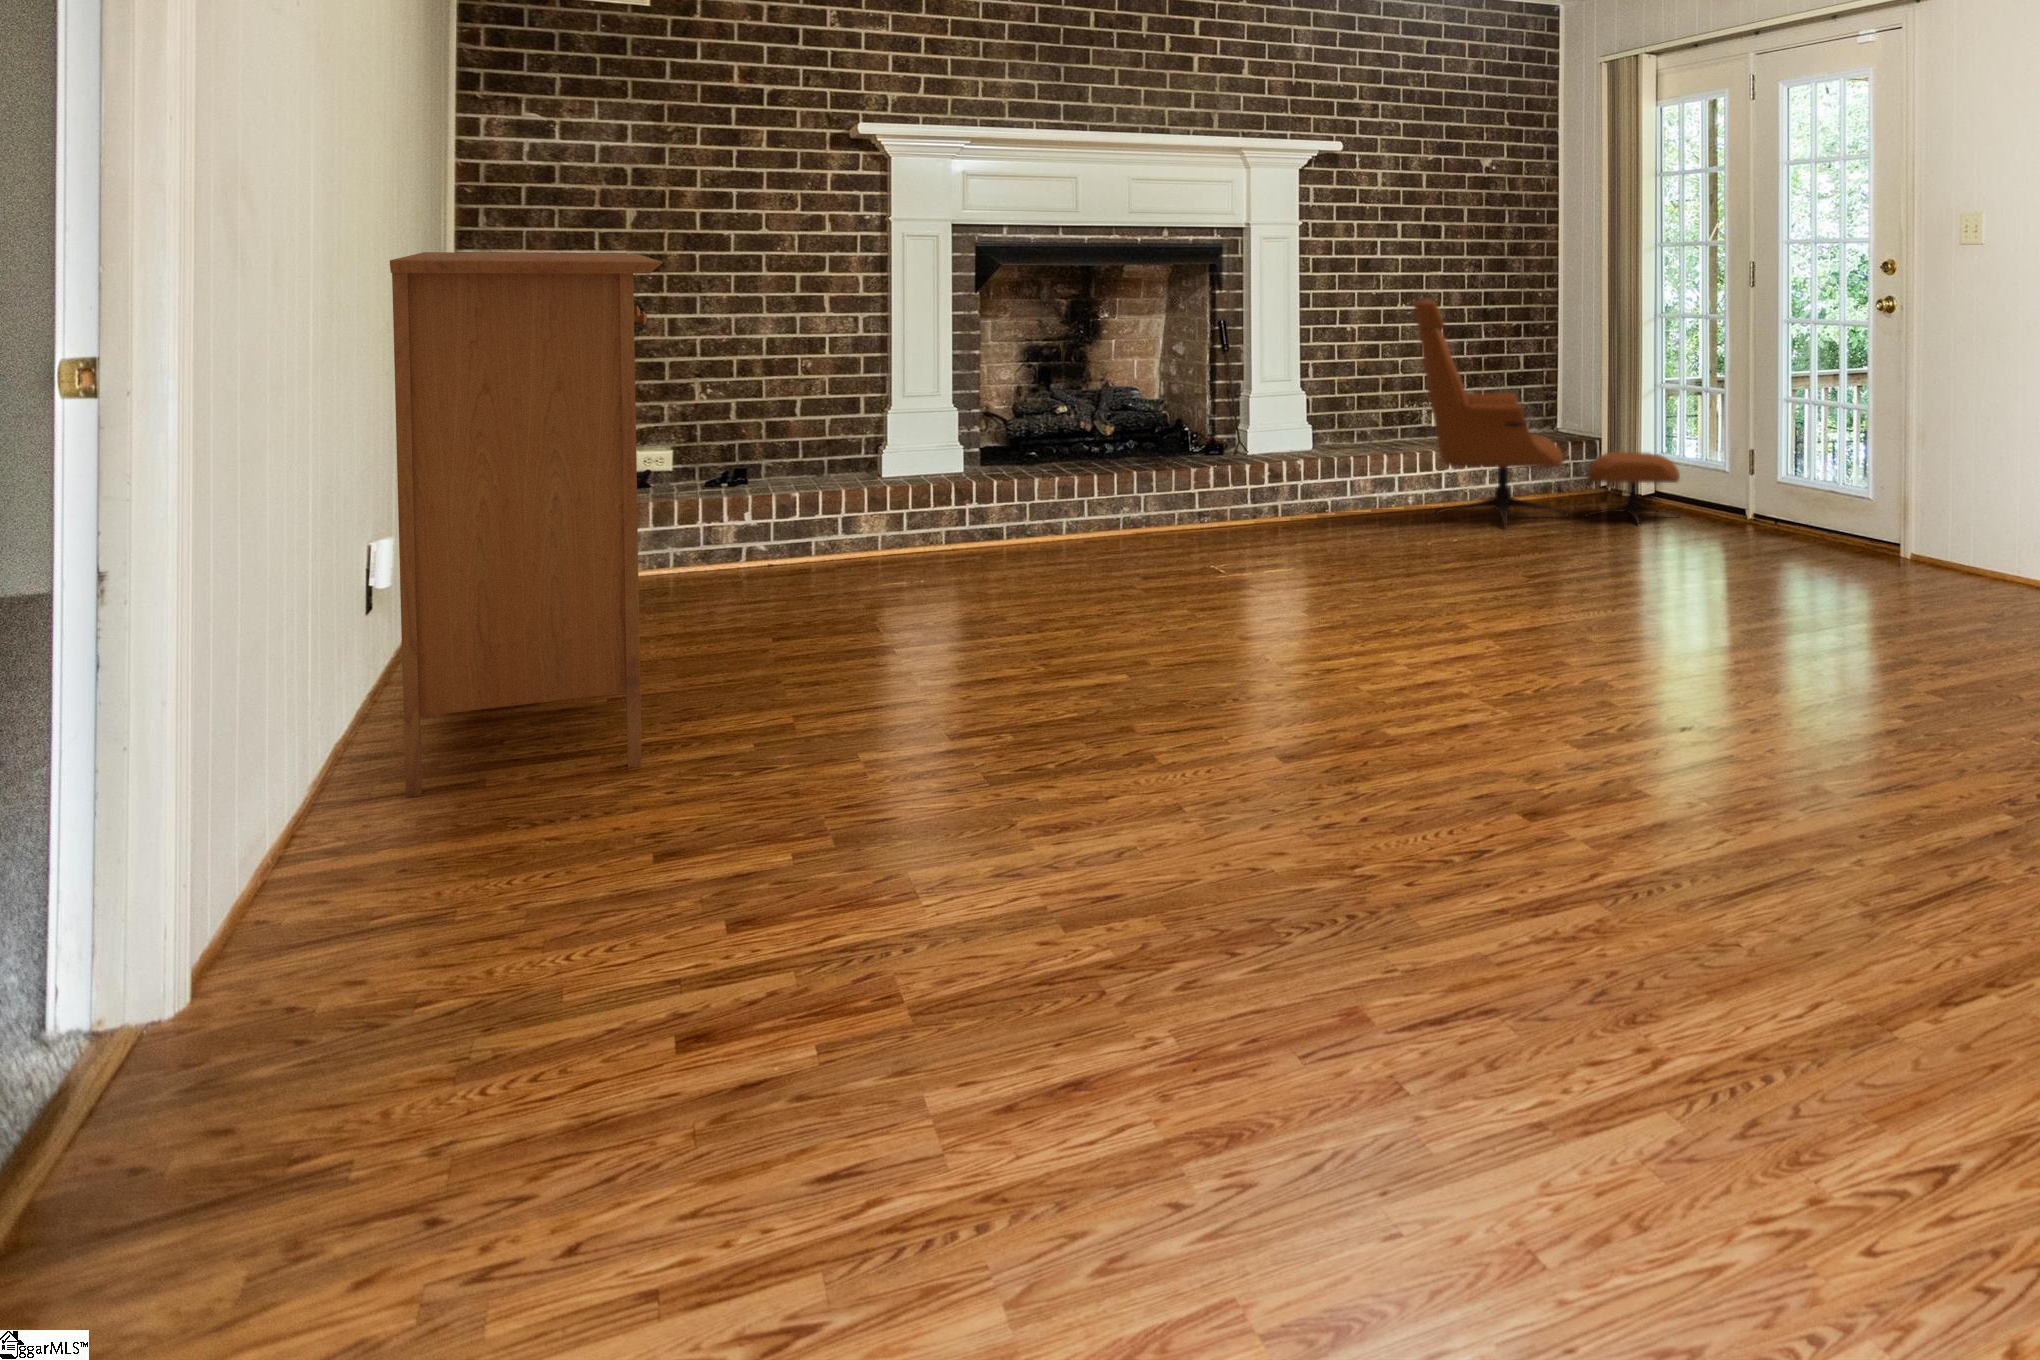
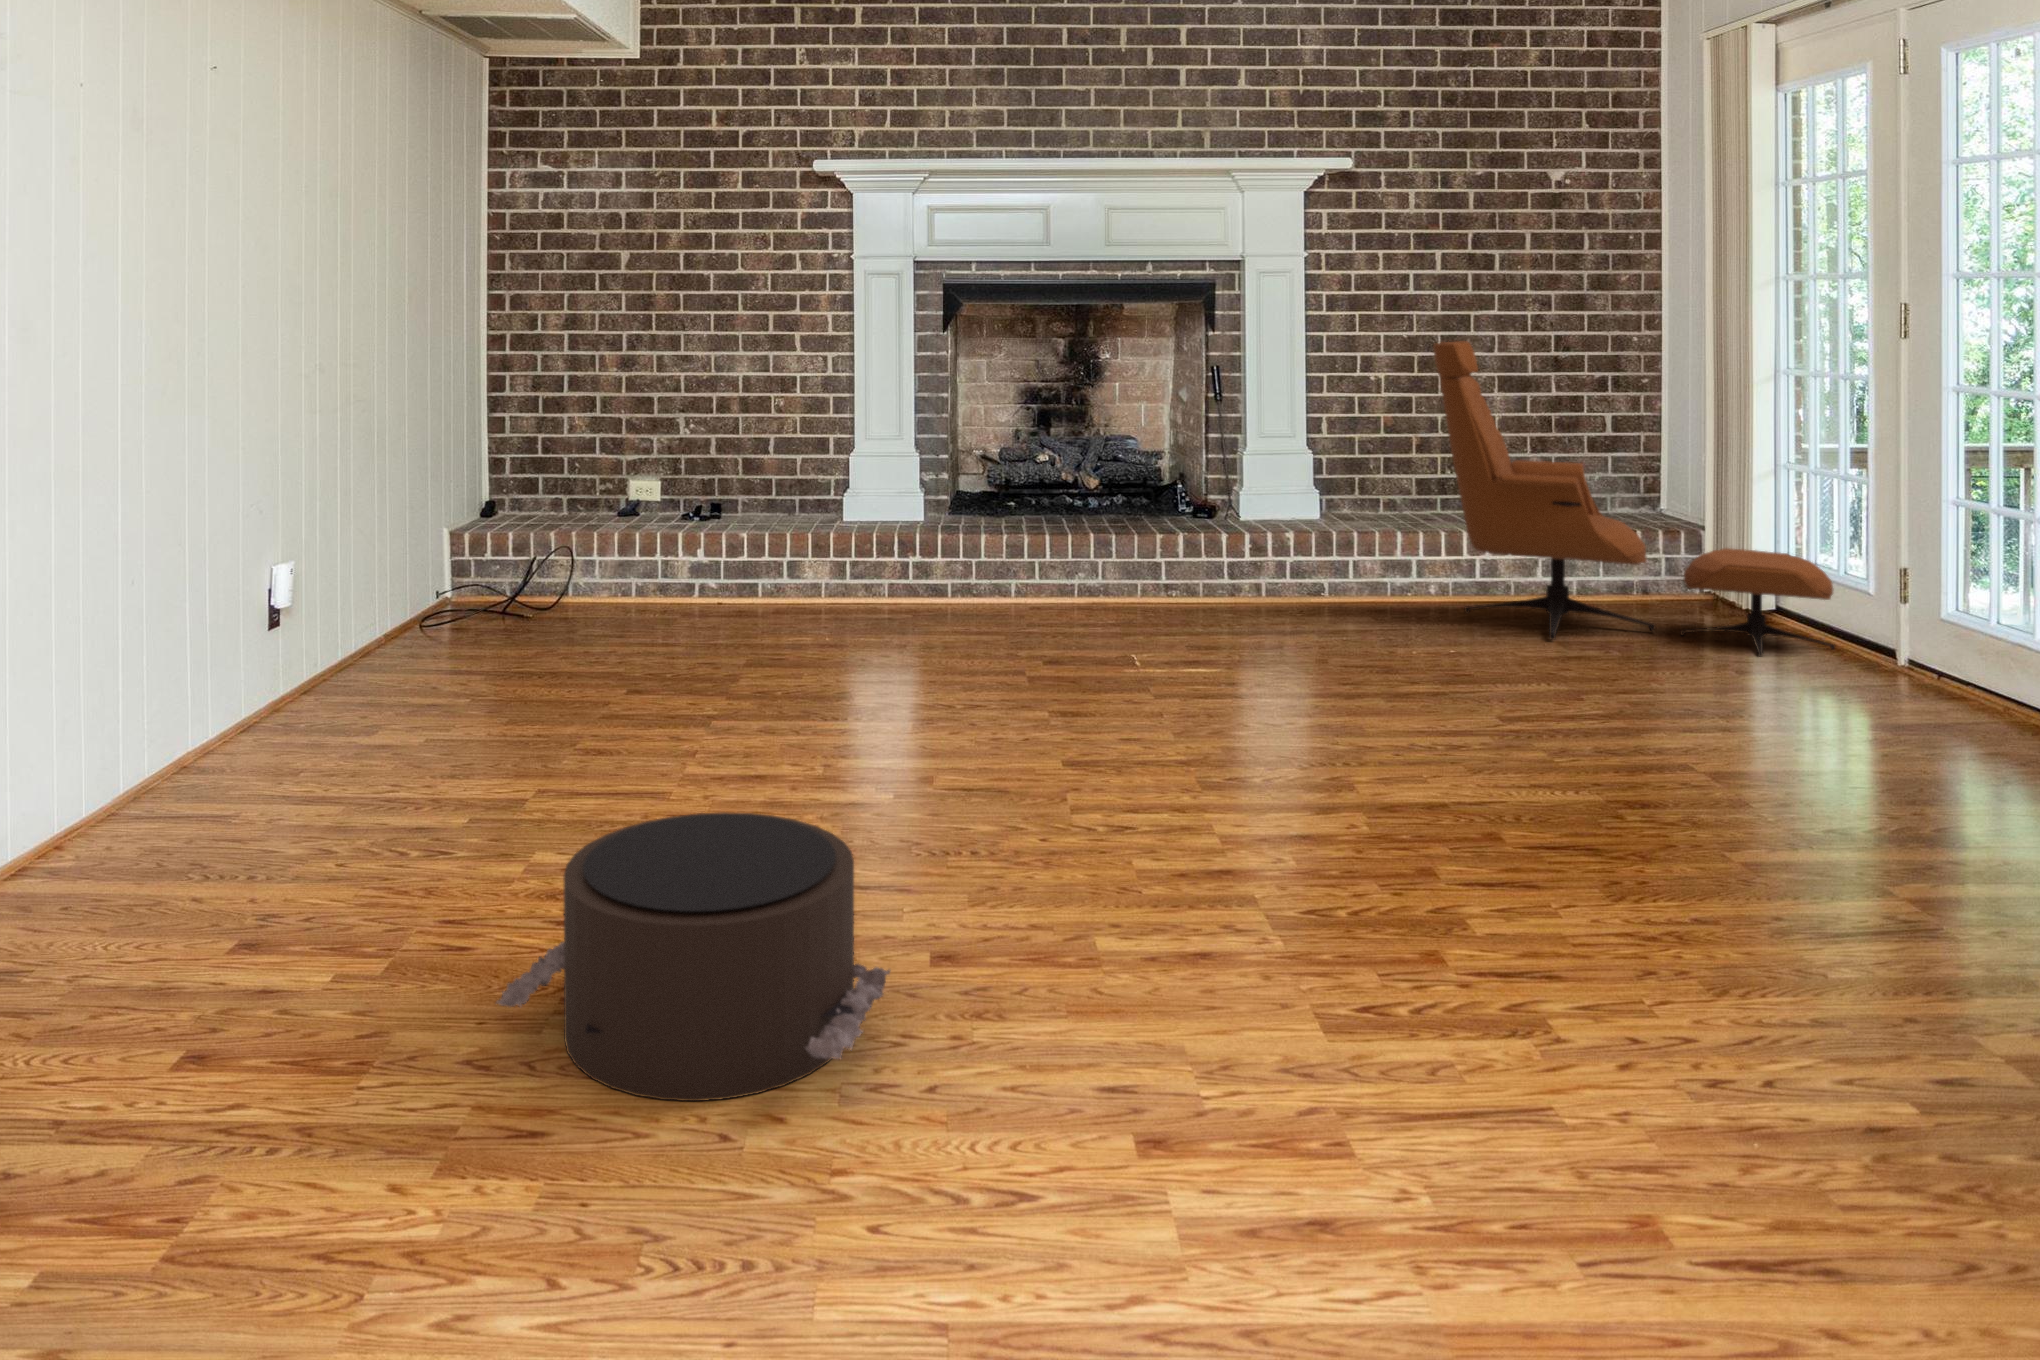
console table: present [390,252,663,797] -> none [76,271,489,838]
pouf: none [1004,662,1266,833] -> present [497,812,890,1101]

